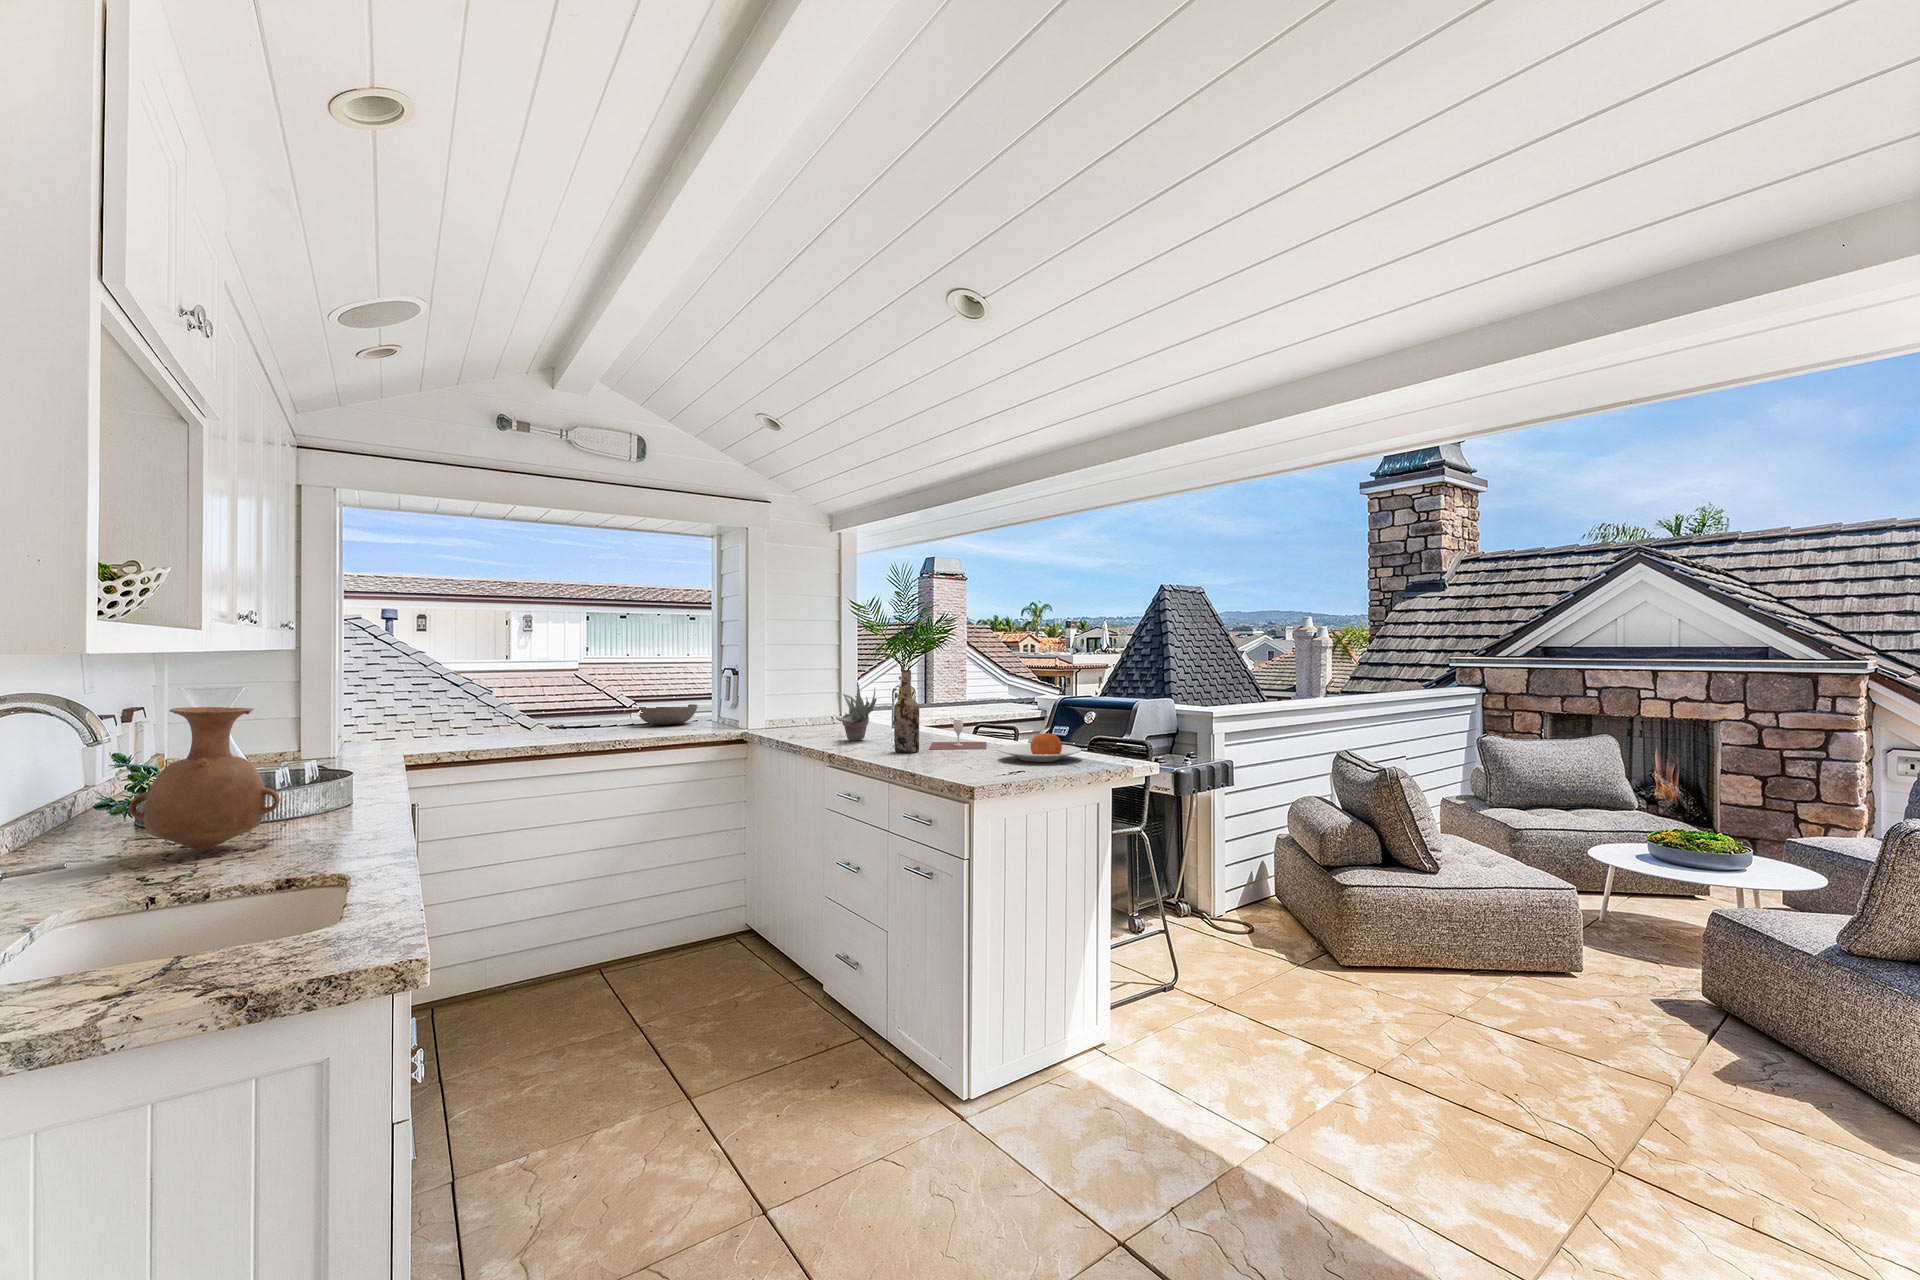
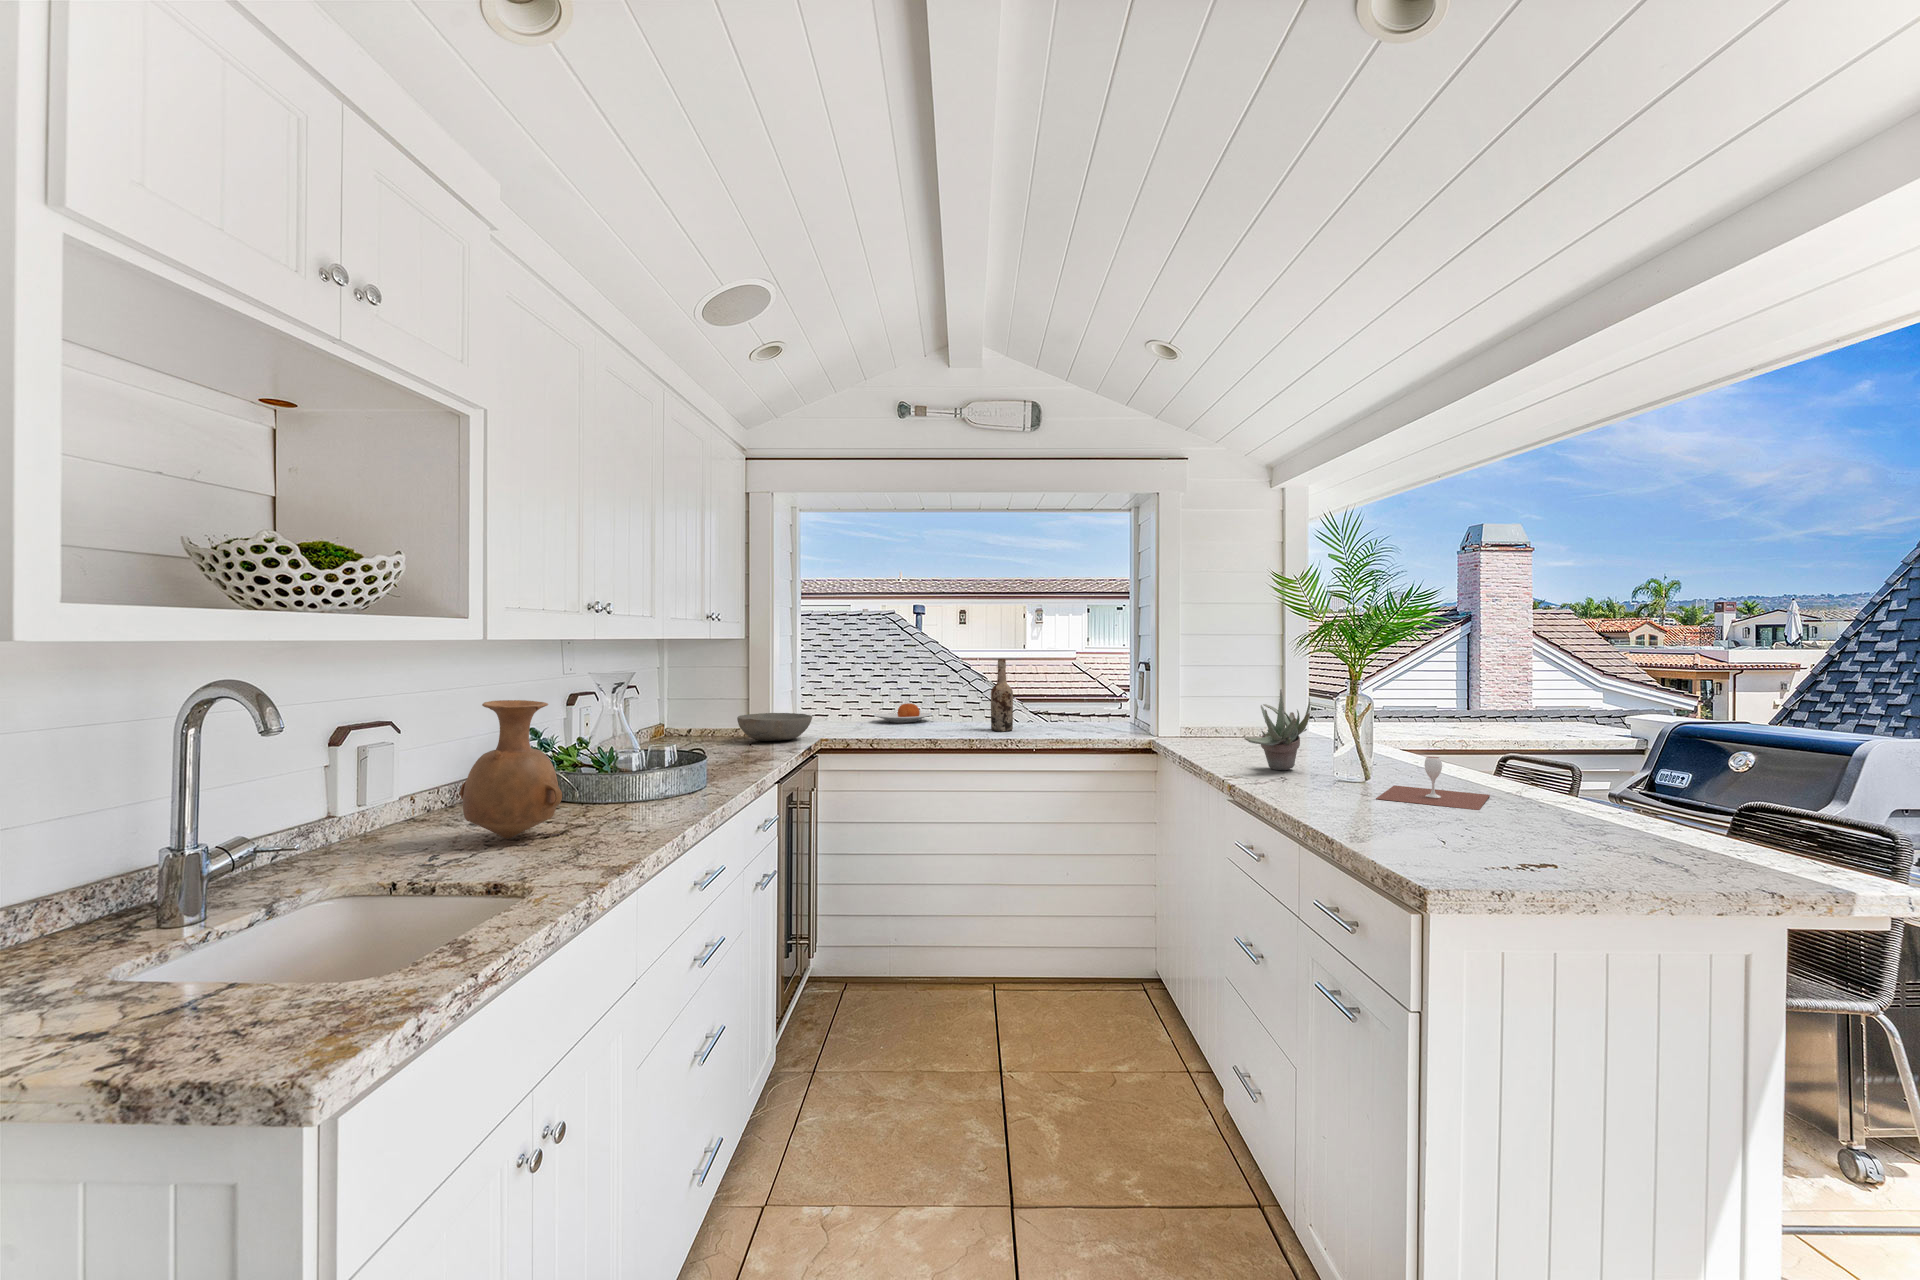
wine bottle: present [894,670,919,753] -> present [991,659,1013,731]
bowl: present [639,704,698,725] -> present [737,713,812,741]
plate: present [998,733,1081,762] -> present [874,703,932,723]

